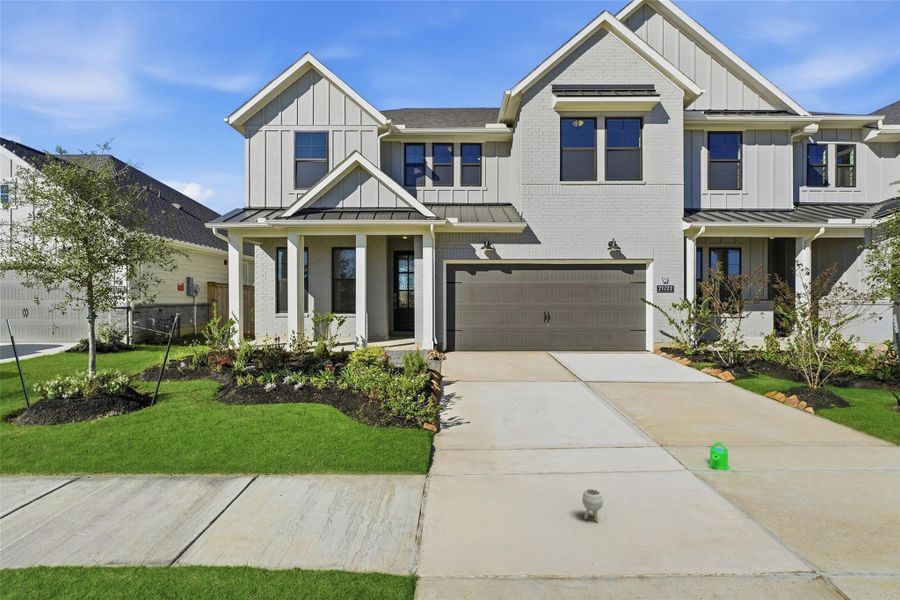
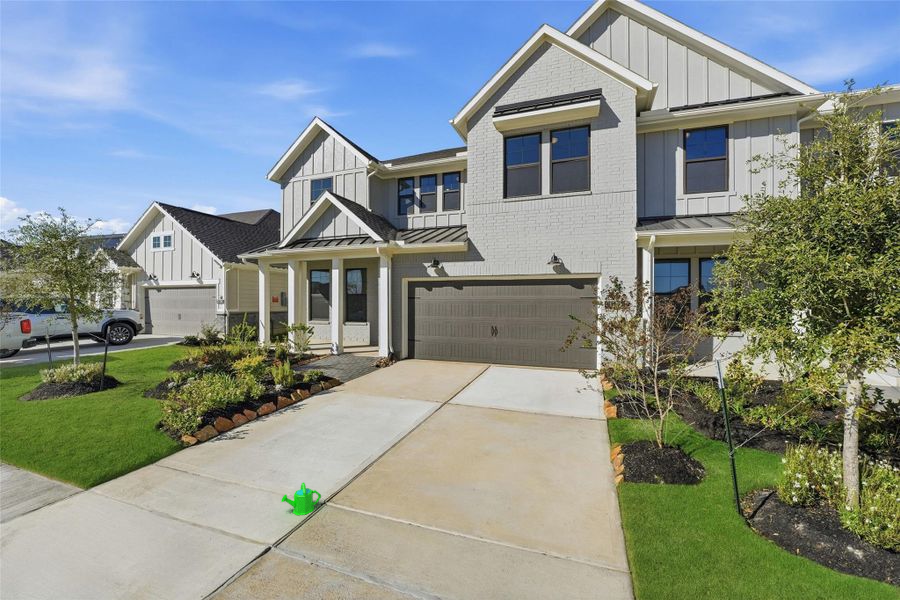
planter: present [582,489,603,522] -> none [30,509,58,545]

